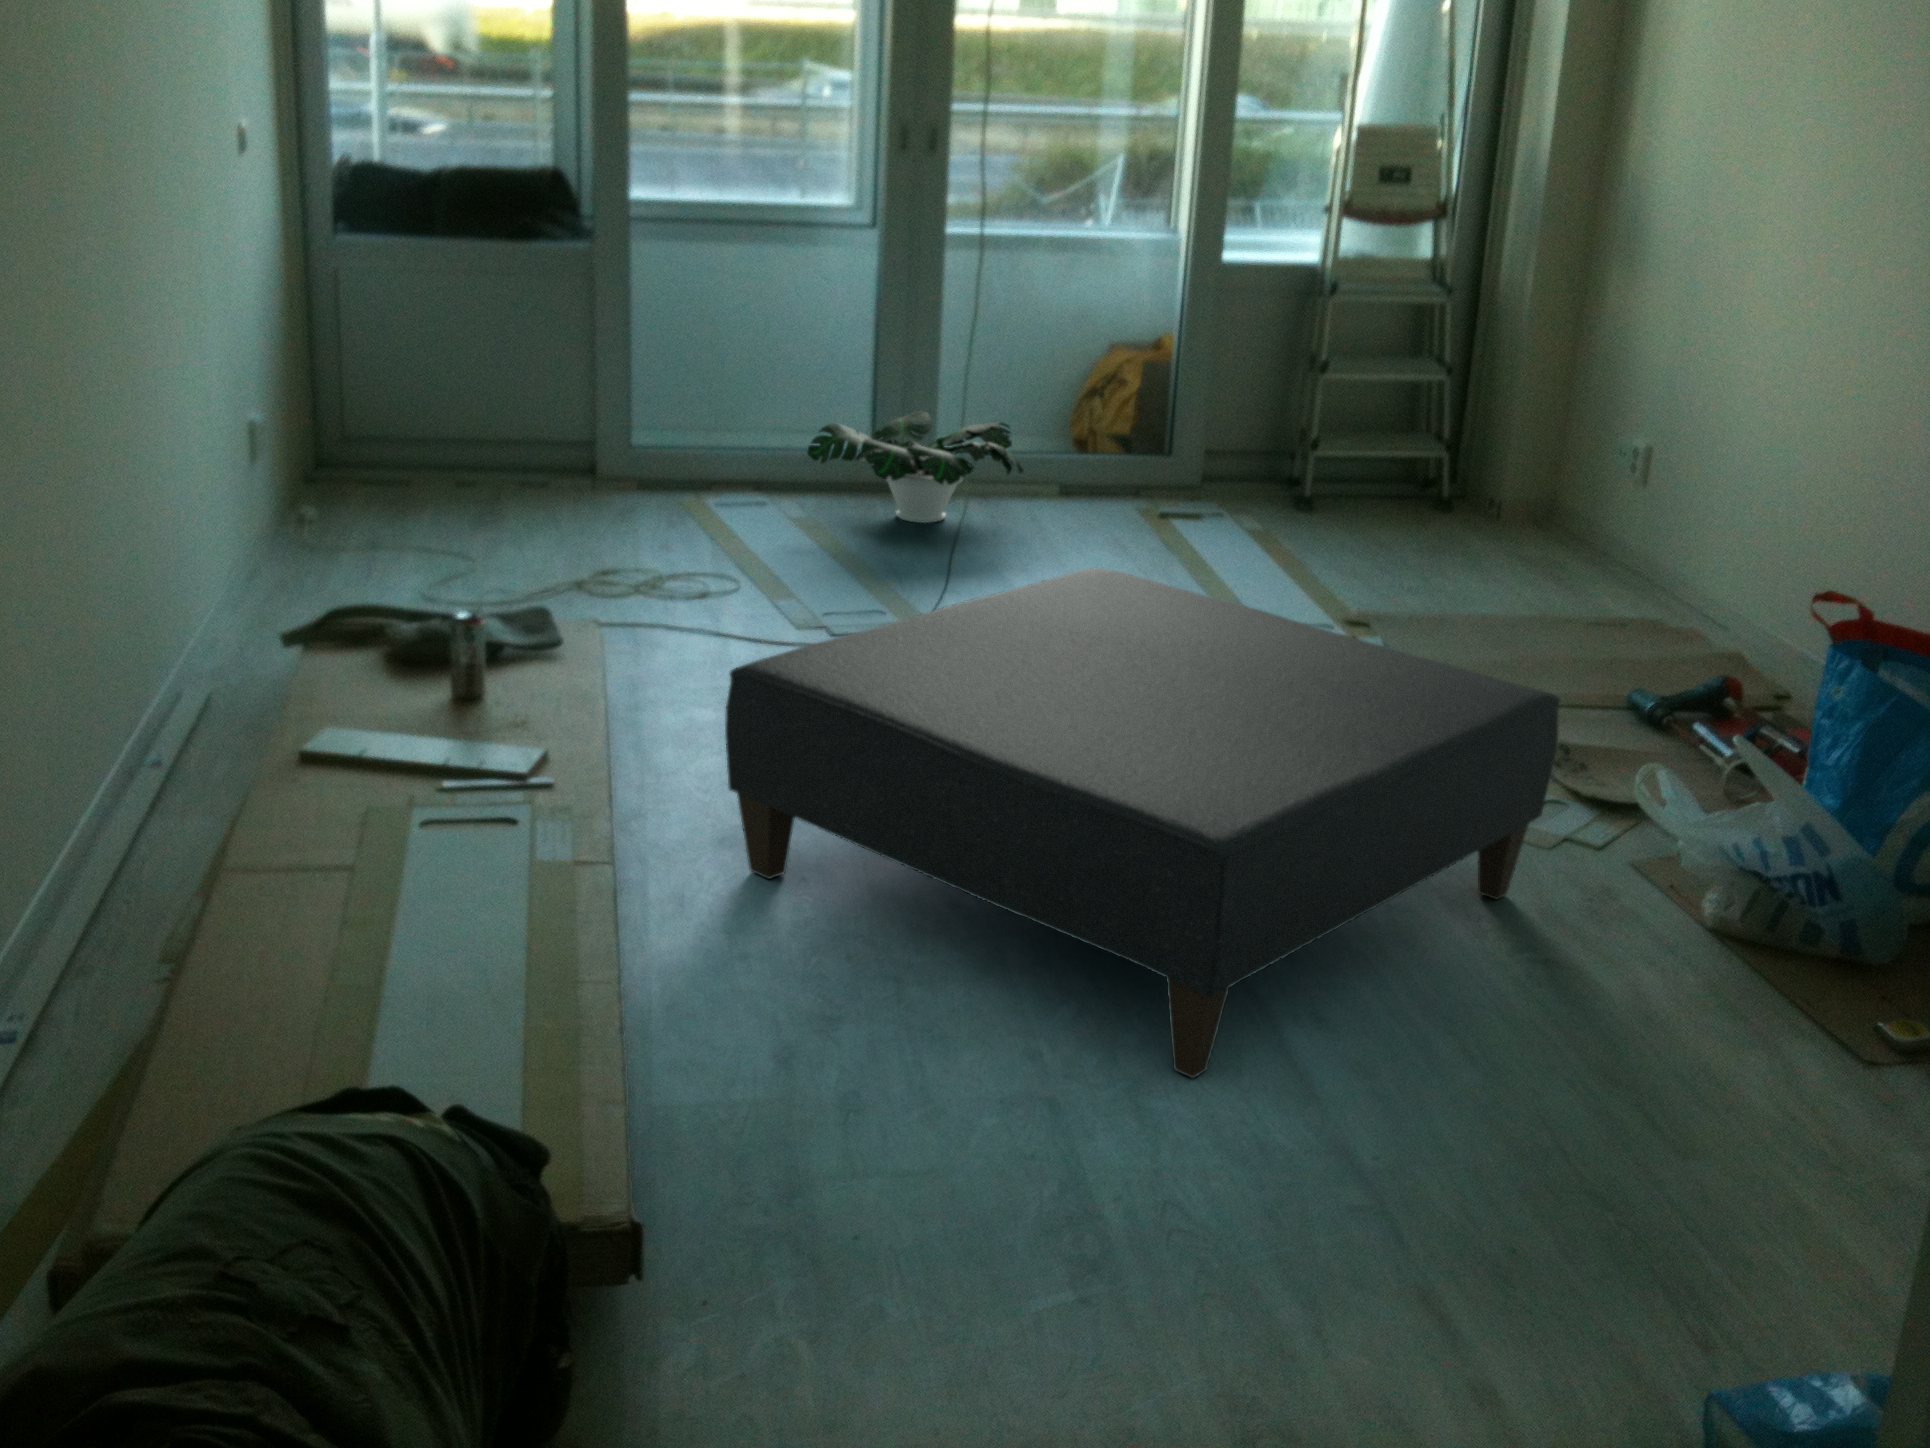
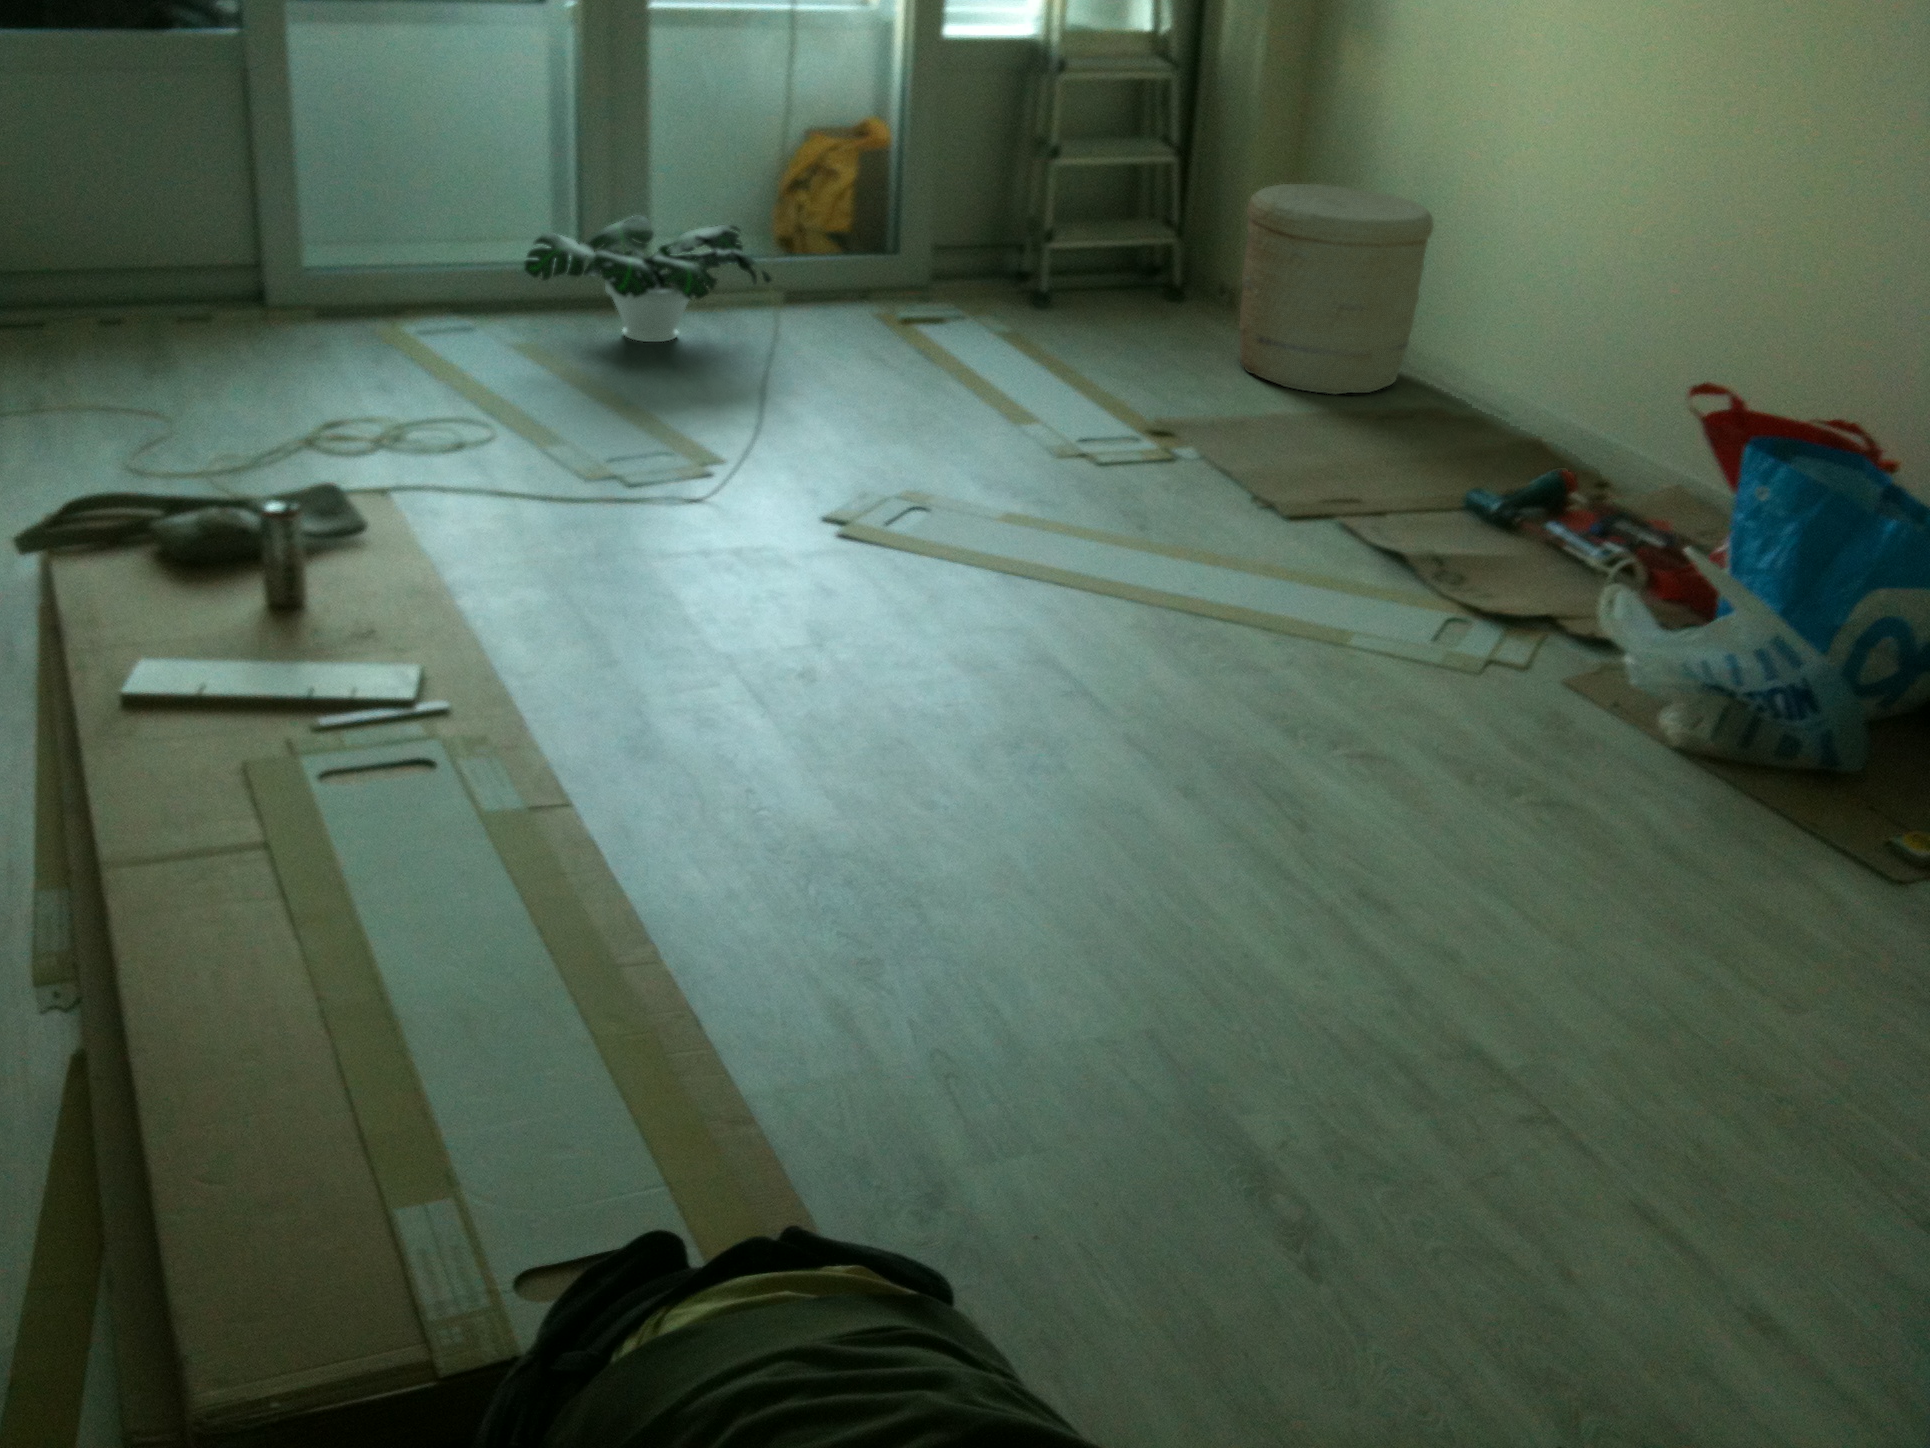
woven basket: none [1472,400,1665,601] -> present [1239,184,1434,394]
ottoman: present [725,568,1560,1078] -> none [651,398,1534,985]

